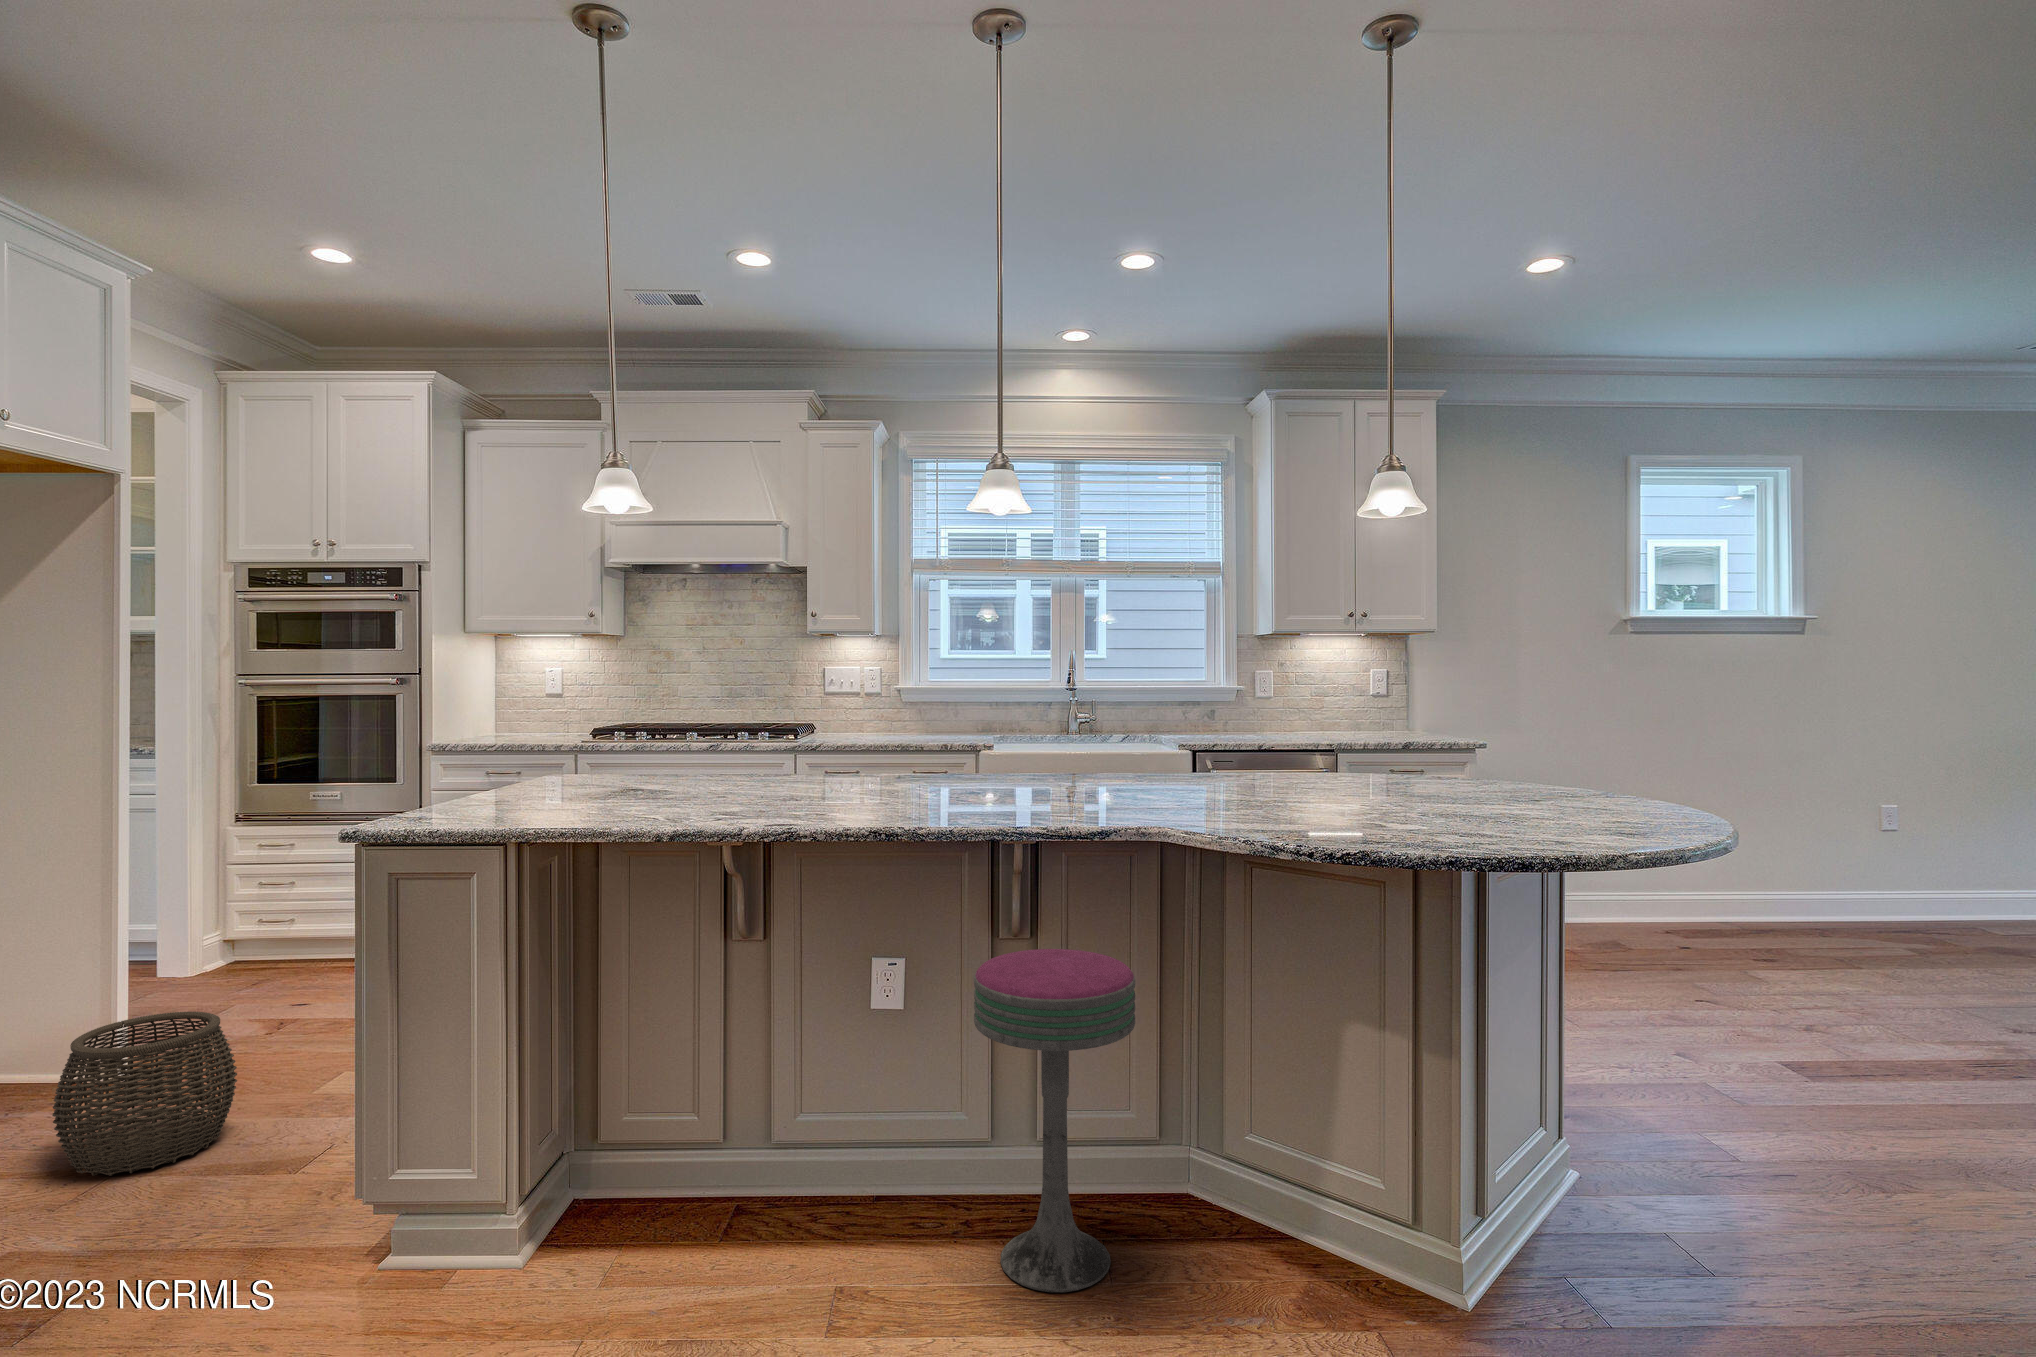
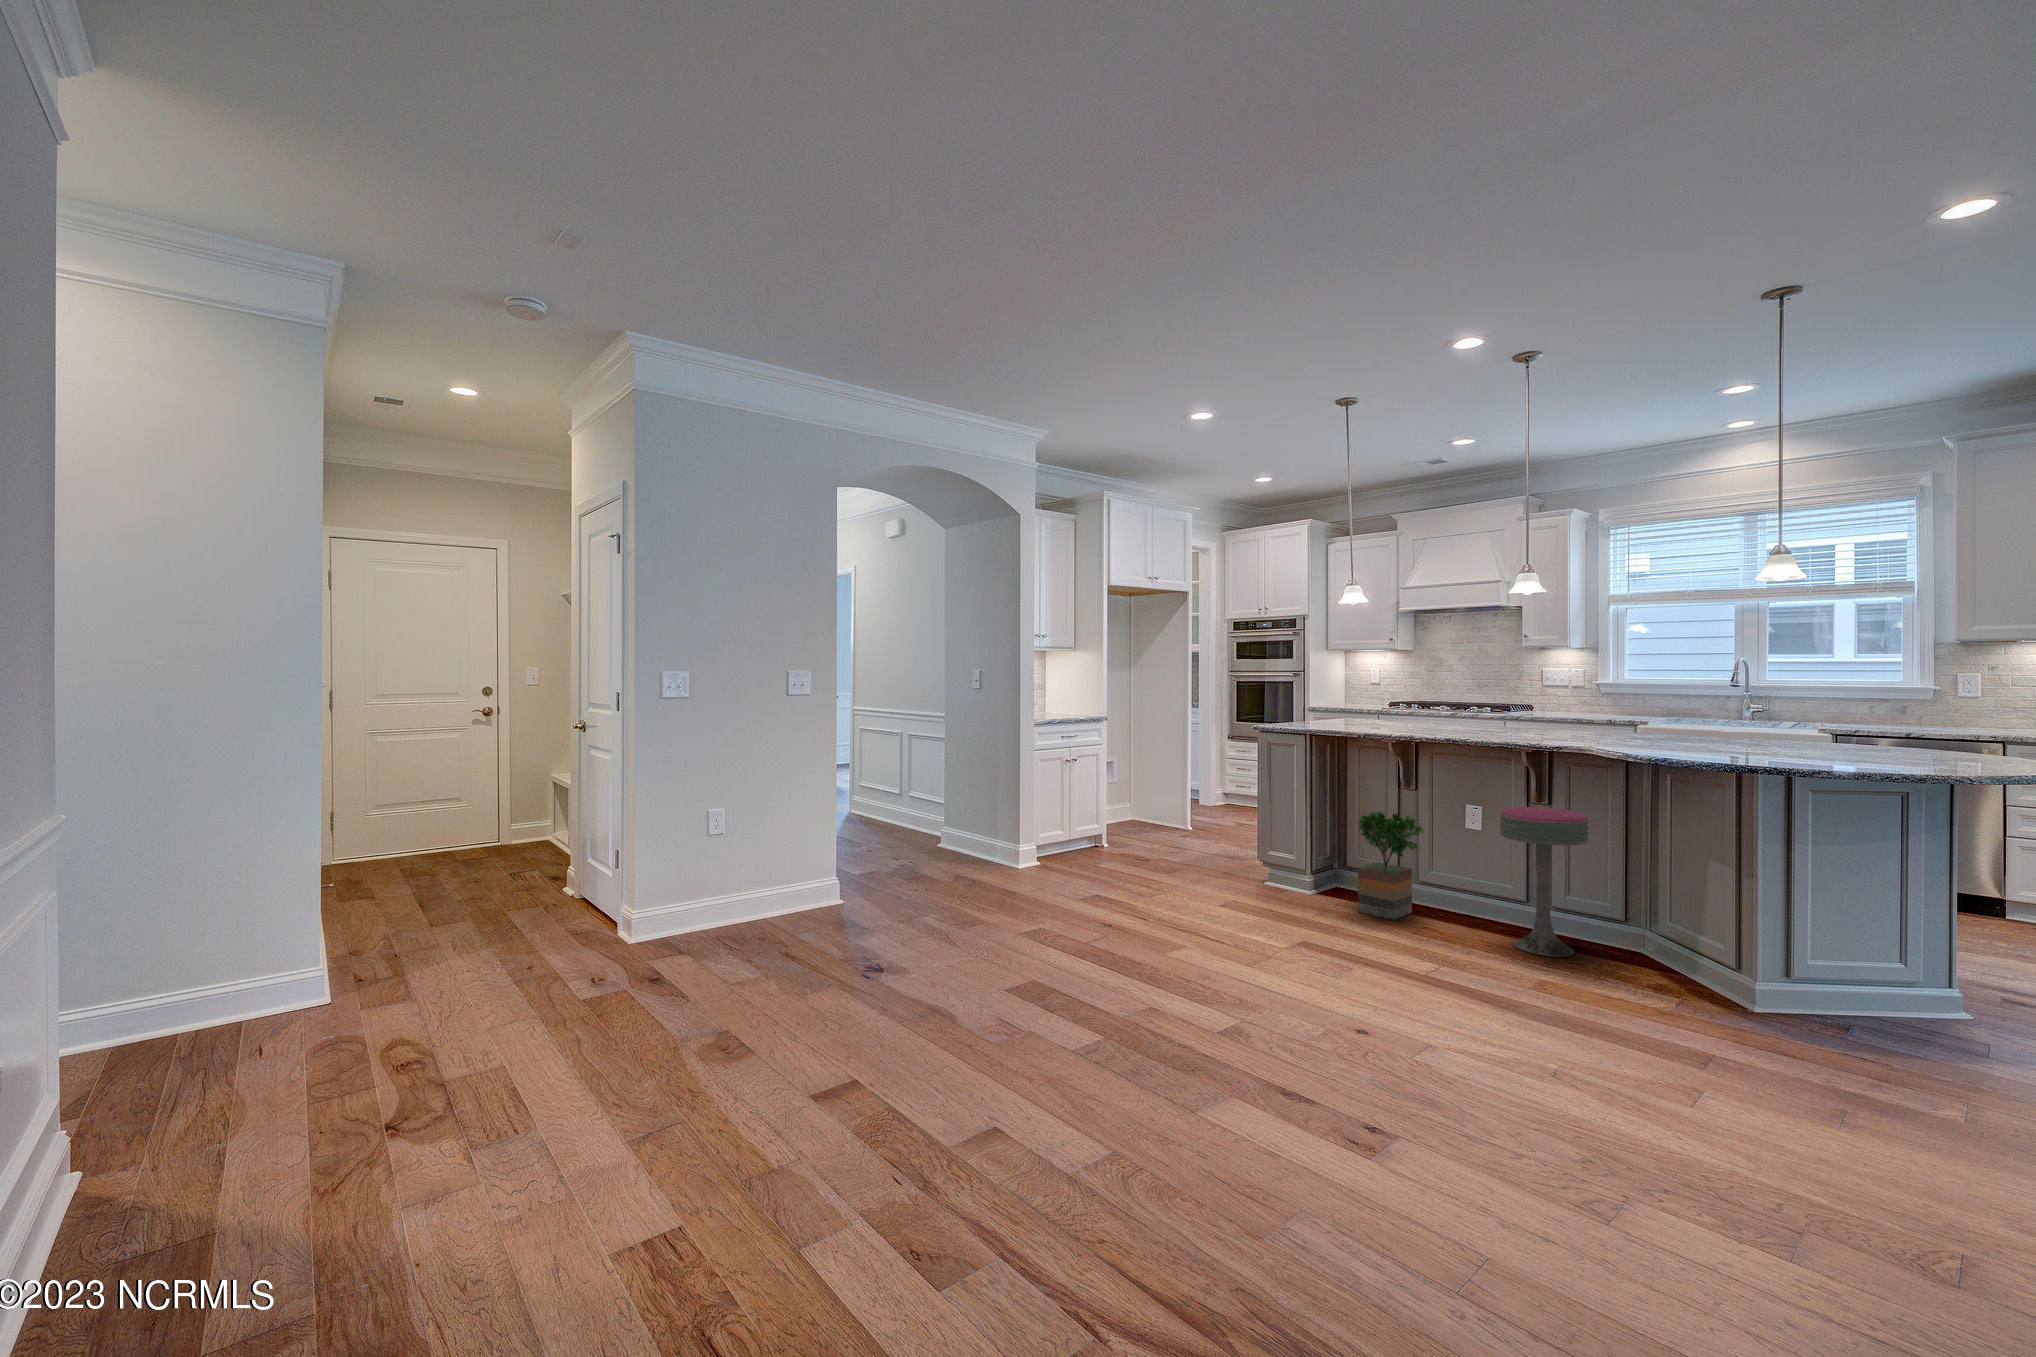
potted tree: none [626,1006,795,1288] -> present [1357,811,1425,920]
woven basket: present [52,1012,237,1176] -> none [1175,800,1229,852]

